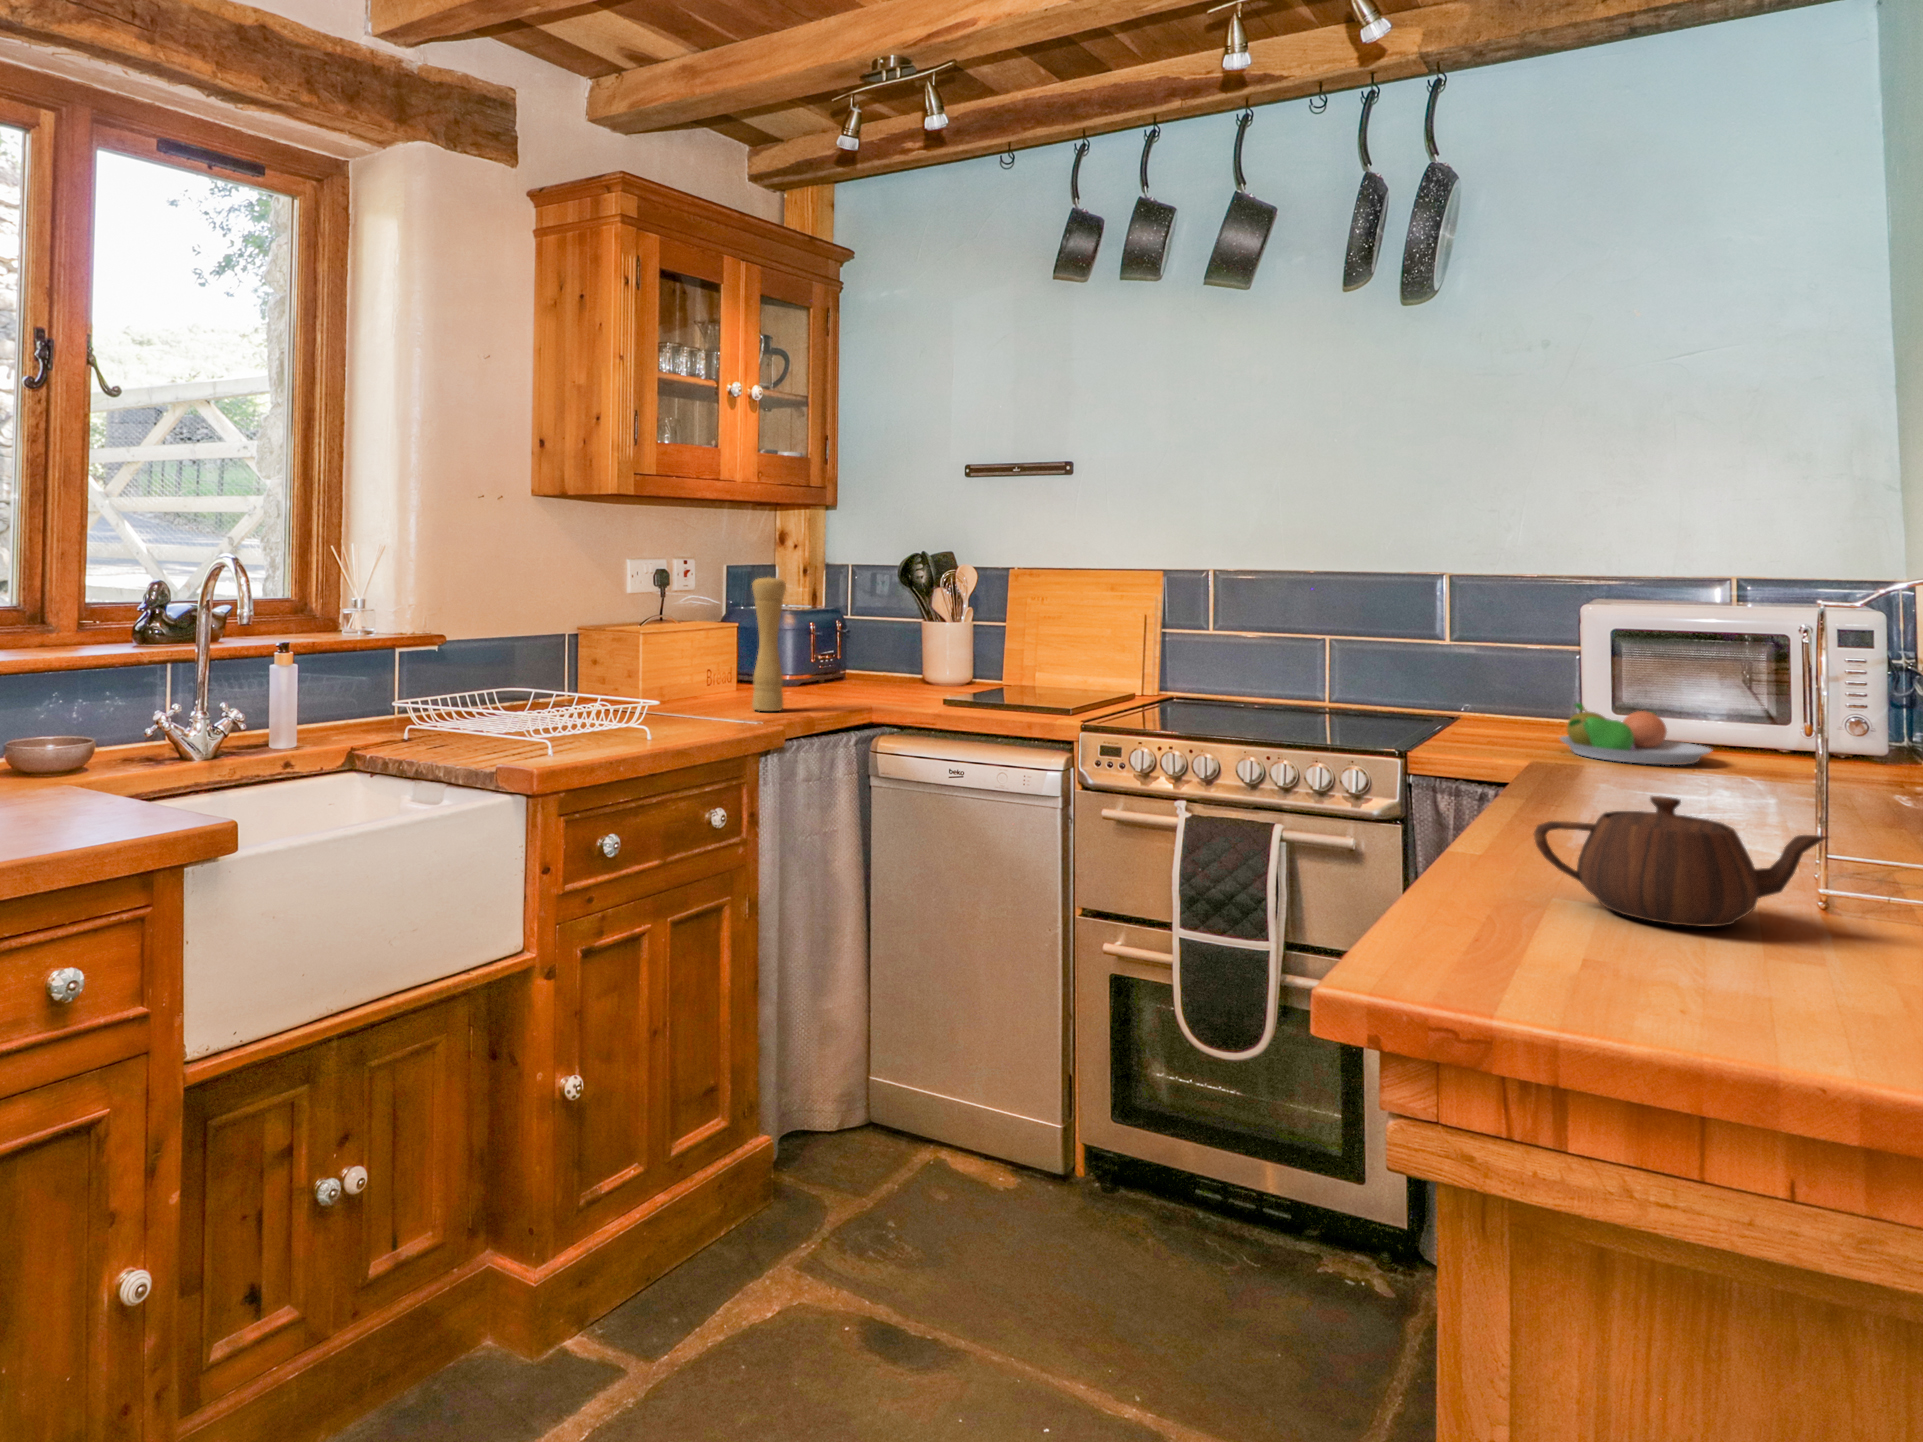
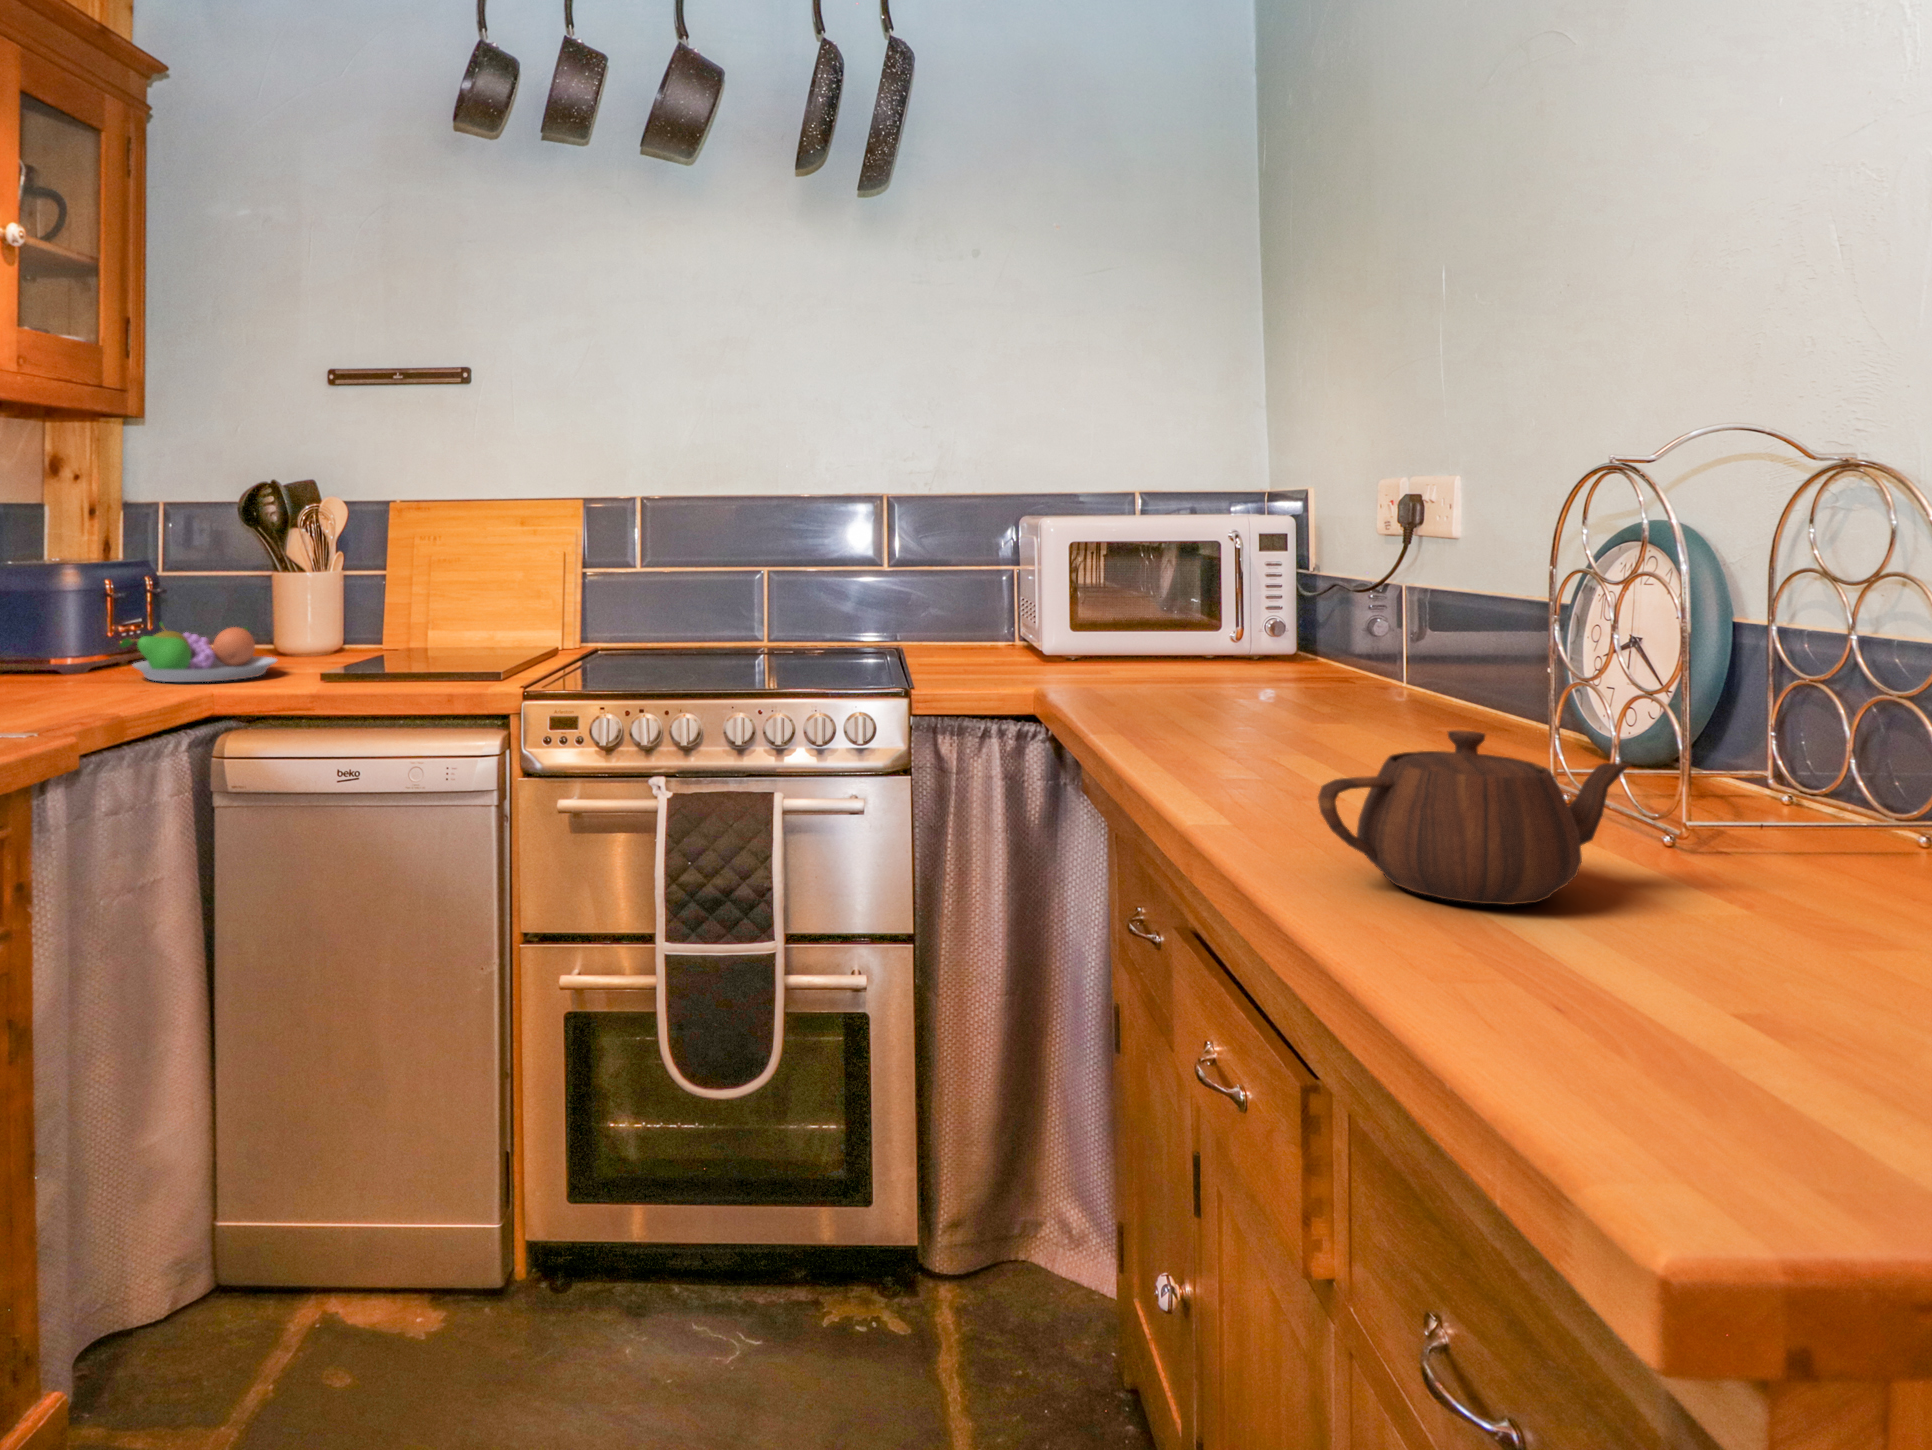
pepper mill: present [752,576,786,711] -> none [17,498,77,711]
fruit bowl: present [1560,703,1712,765] -> present [120,623,277,682]

